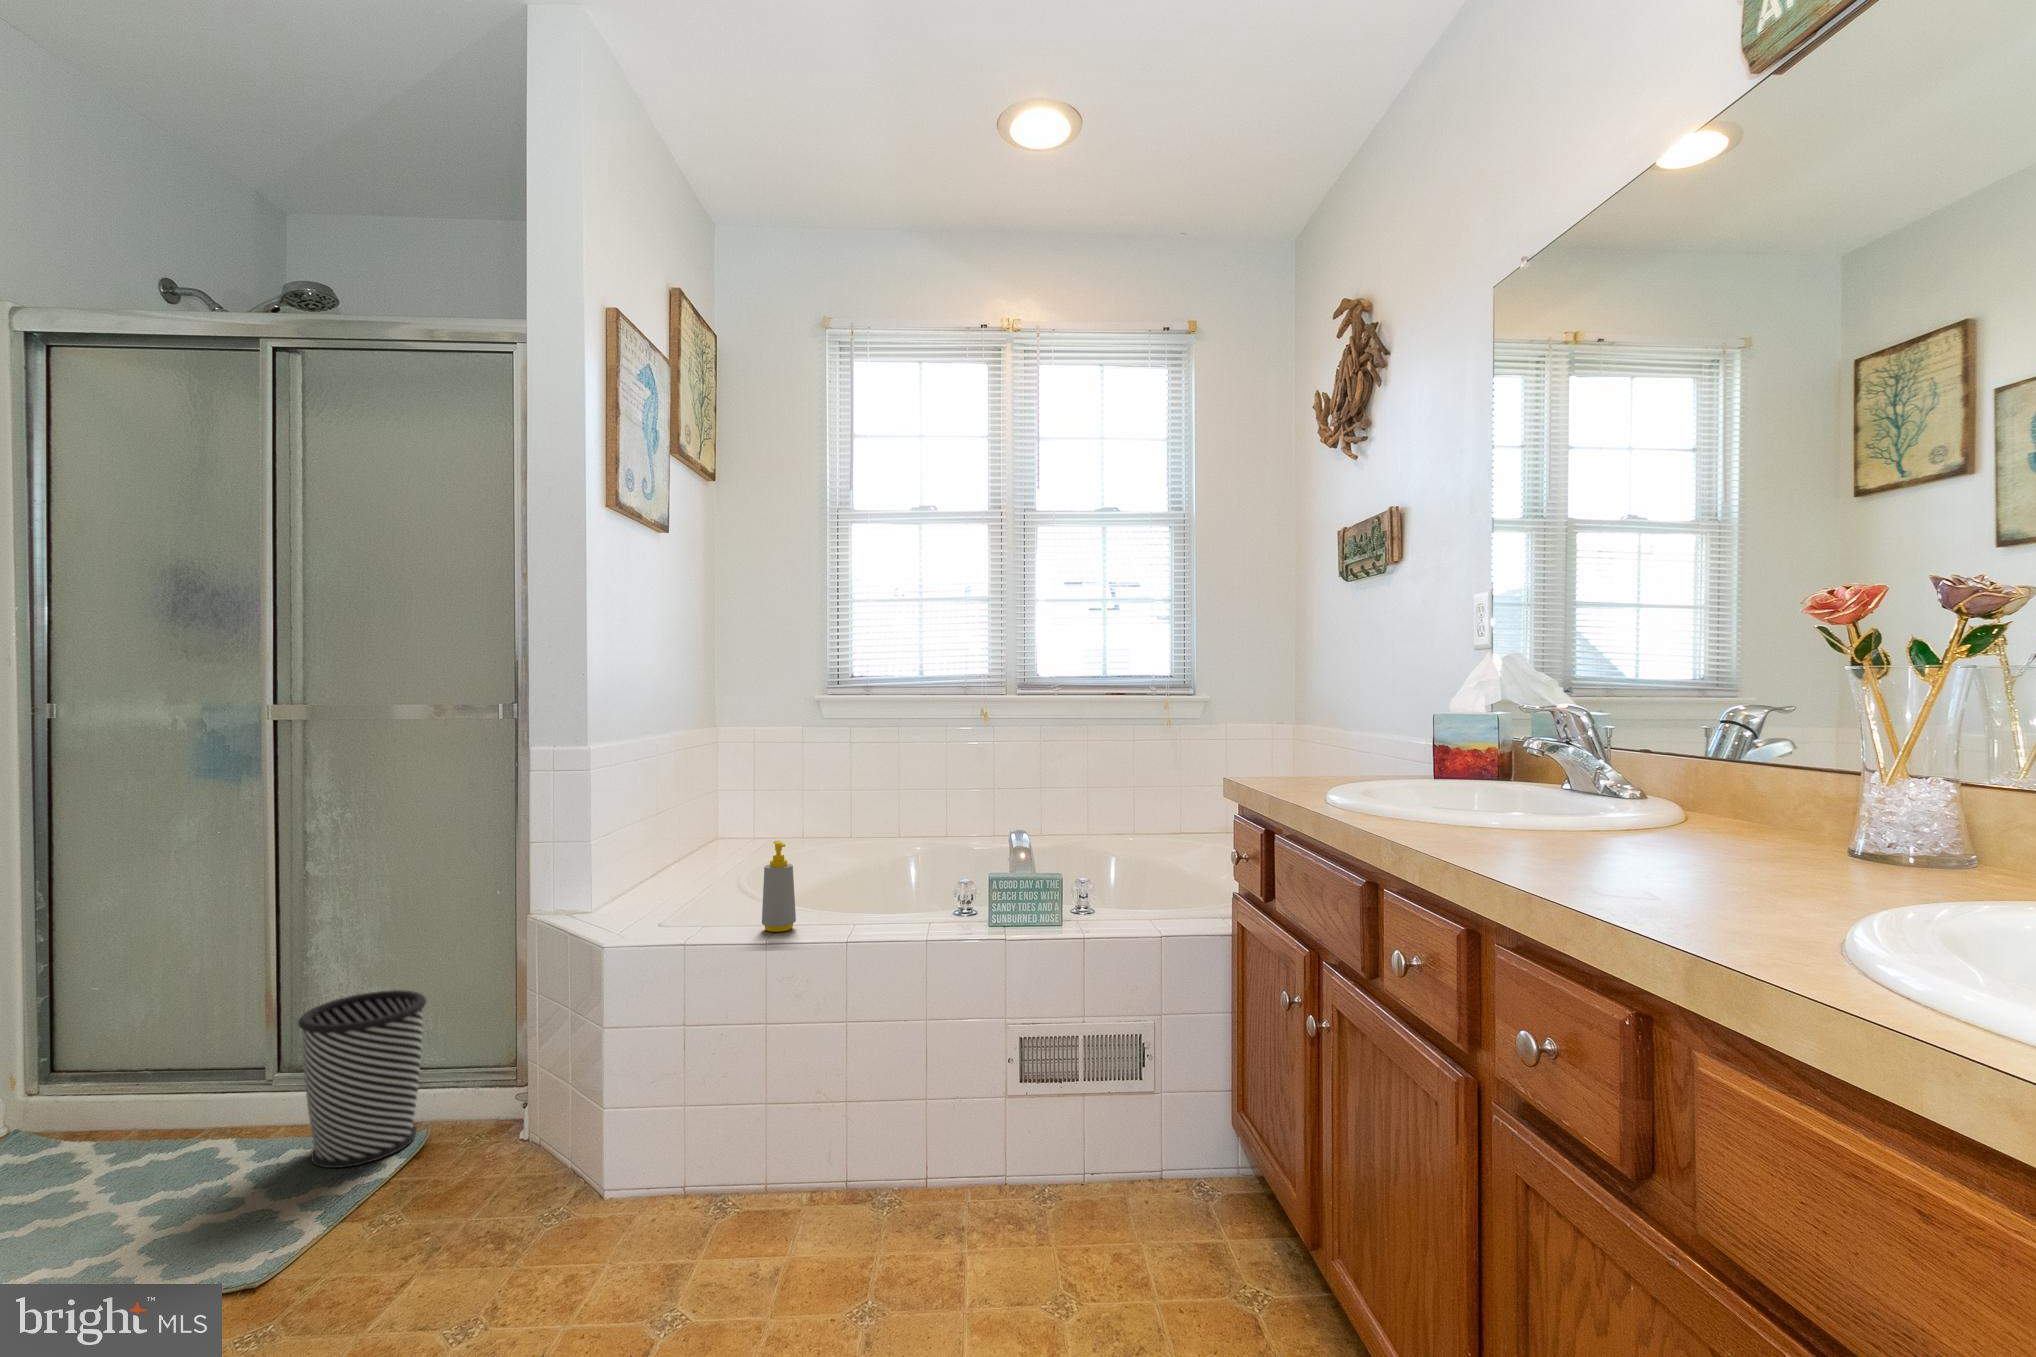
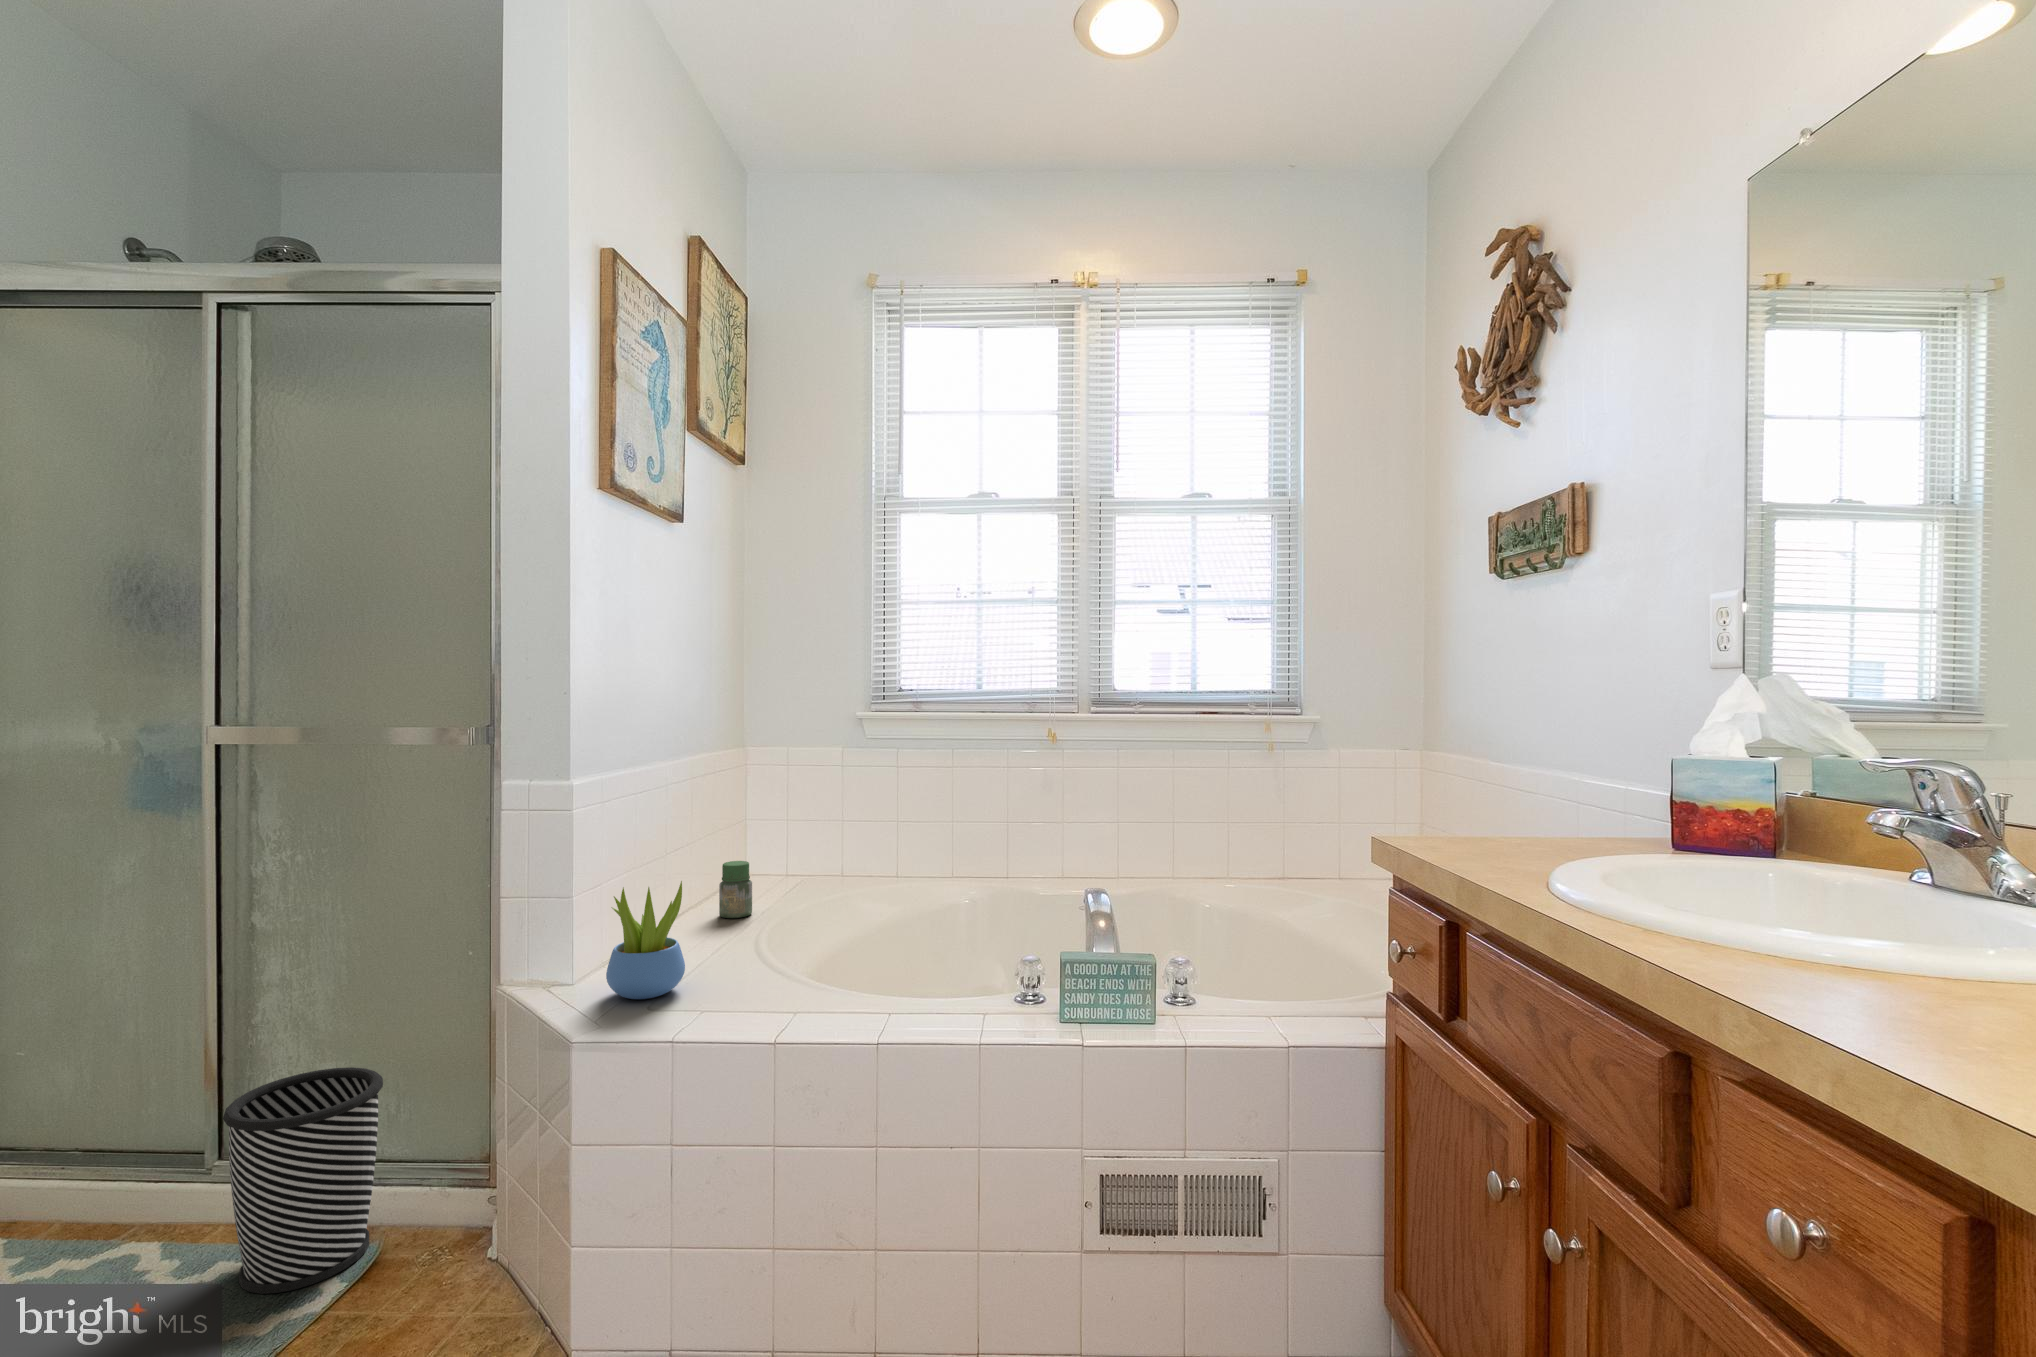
jar: none [701,821,729,869] -> present [719,861,752,918]
succulent plant: none [621,825,685,920] -> present [606,881,685,999]
soap bottle: present [762,841,796,932] -> none [774,906,816,1024]

